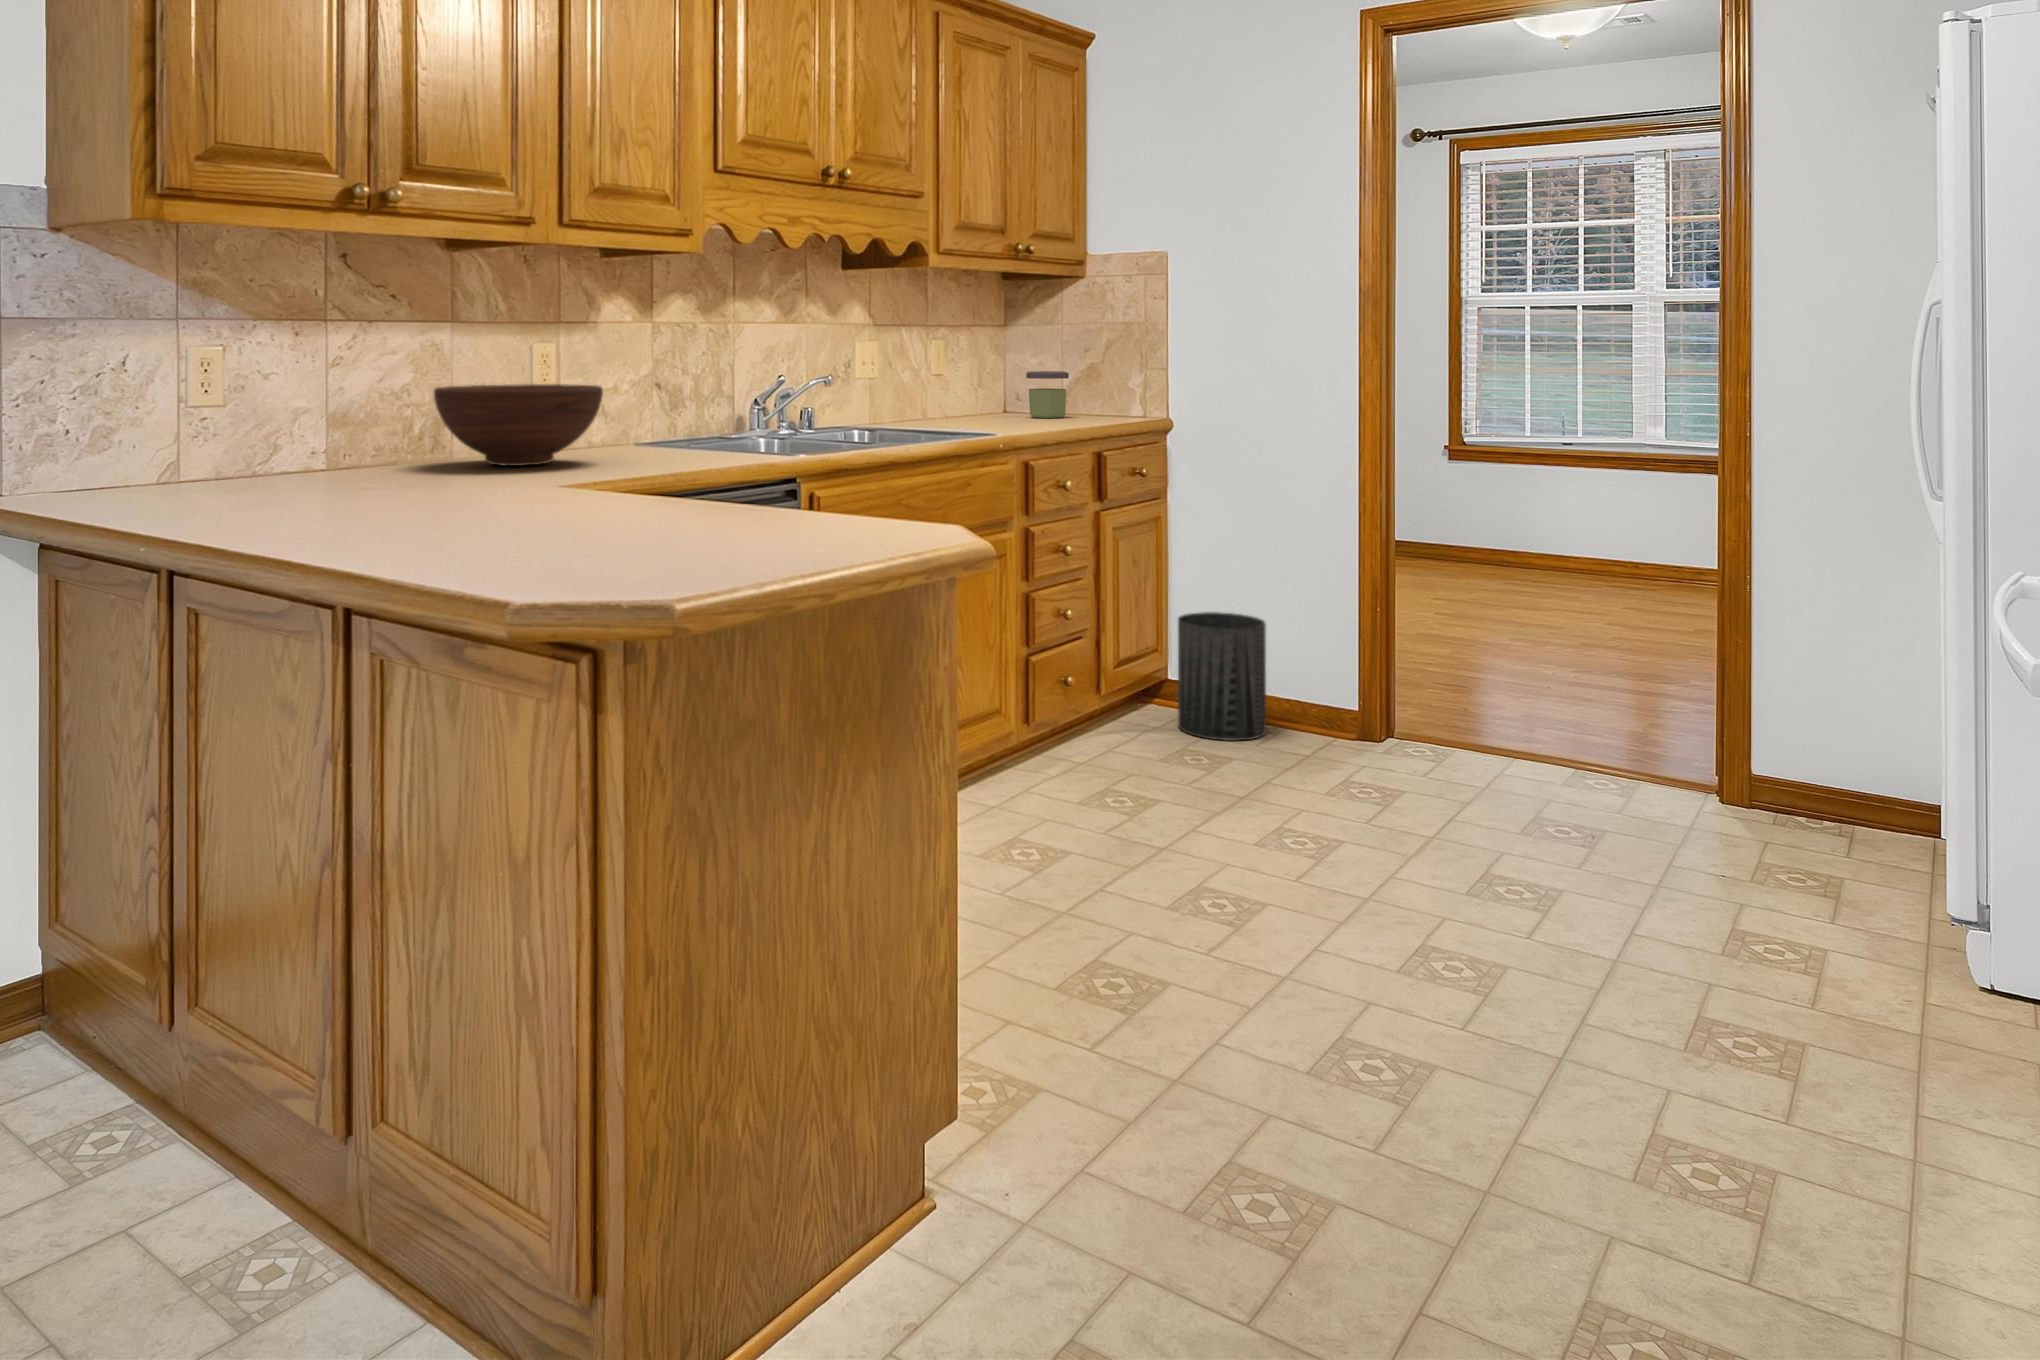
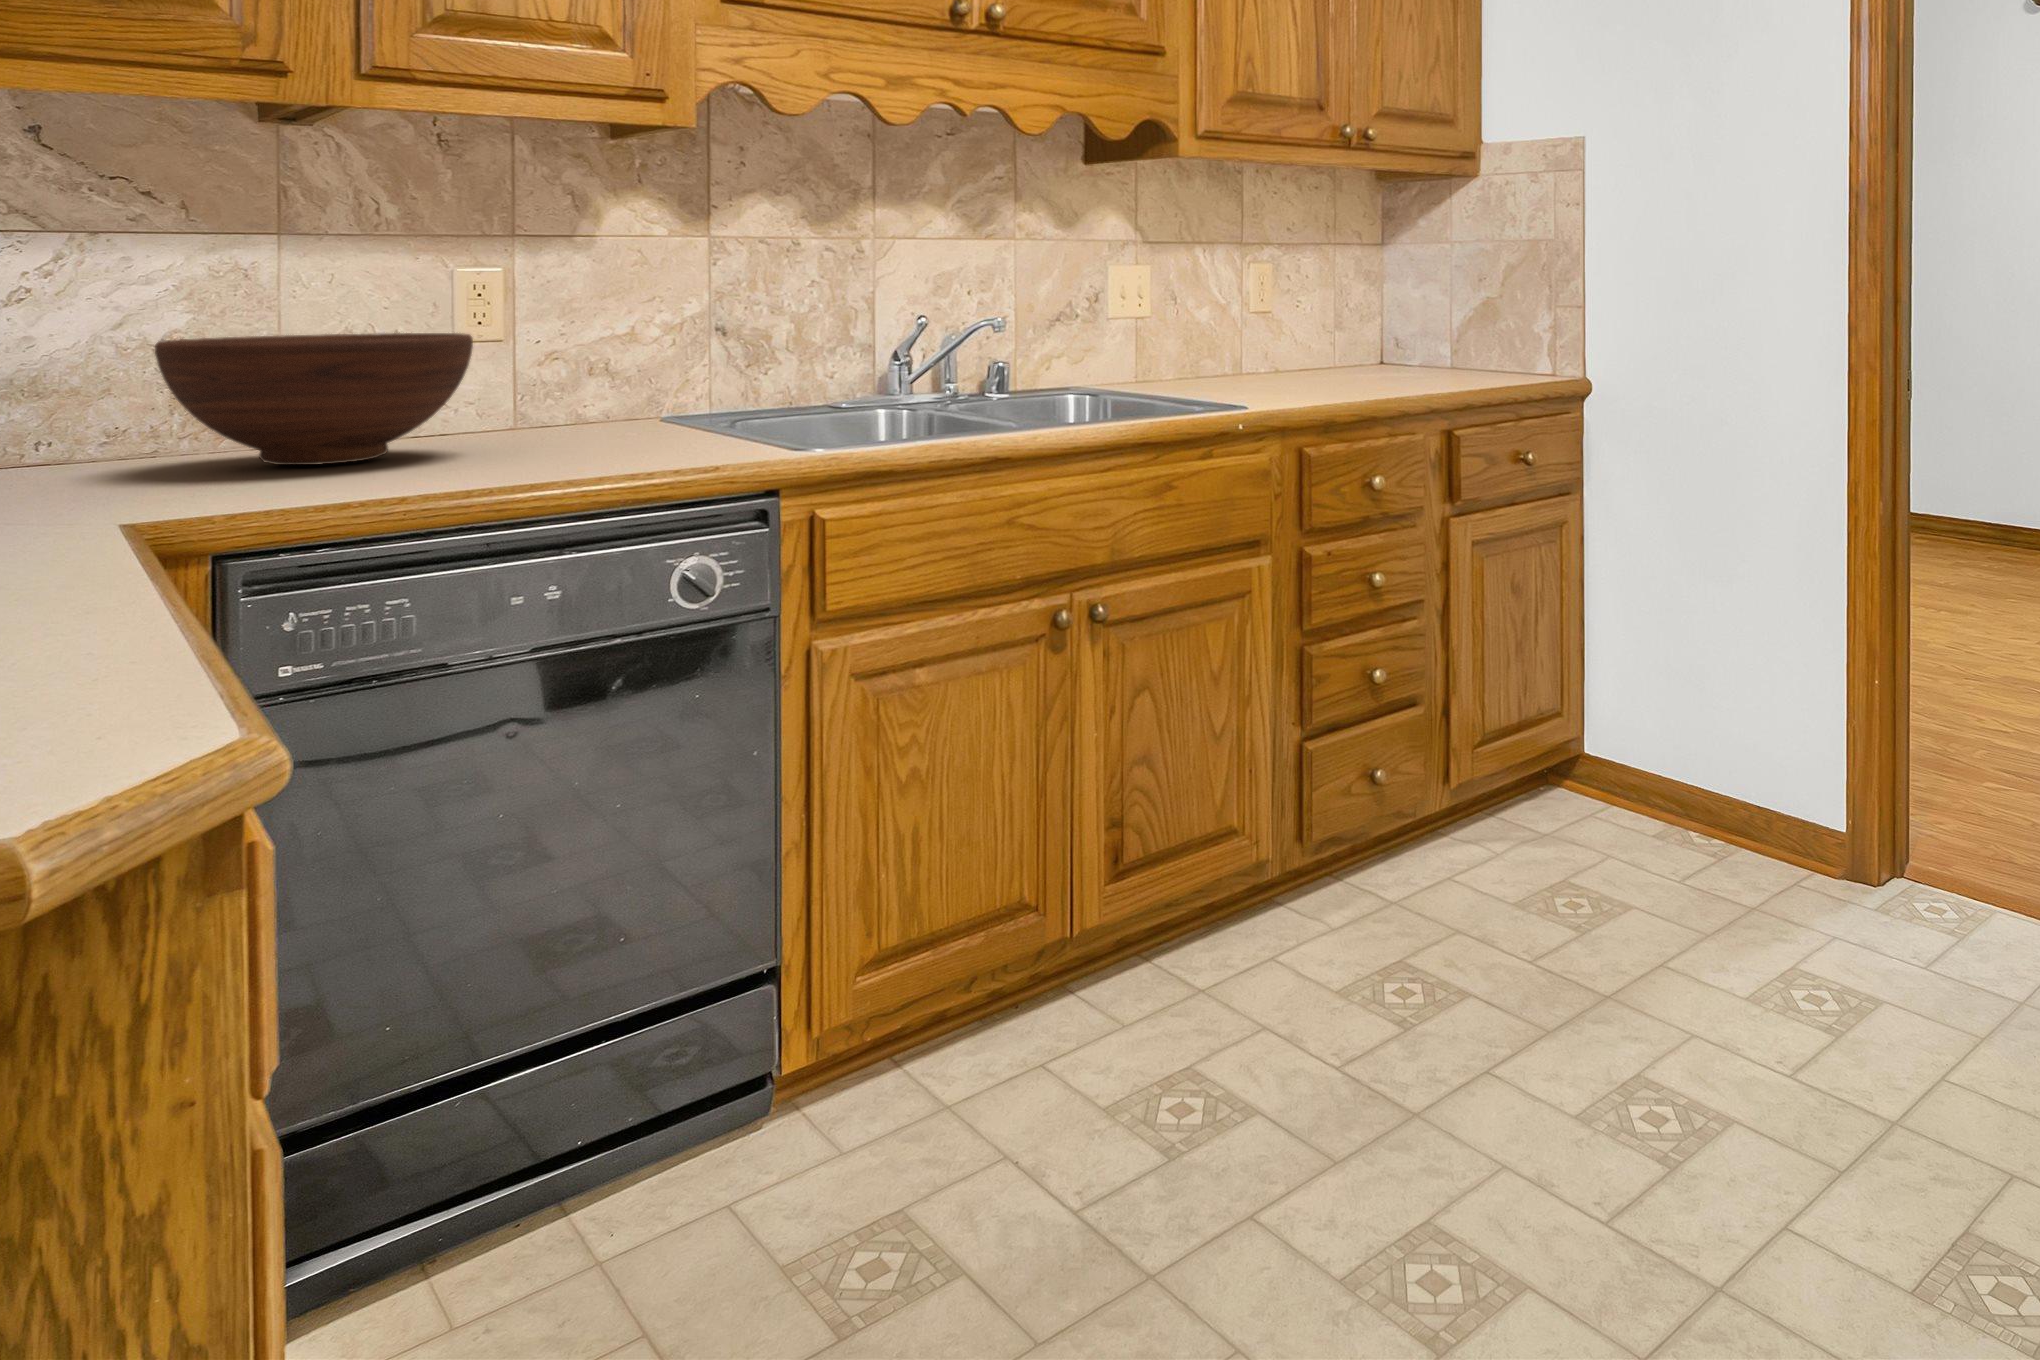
jar: present [1026,371,1069,418] -> none [1390,312,1449,379]
trash can: present [1178,612,1266,741] -> none [1577,665,1706,864]

